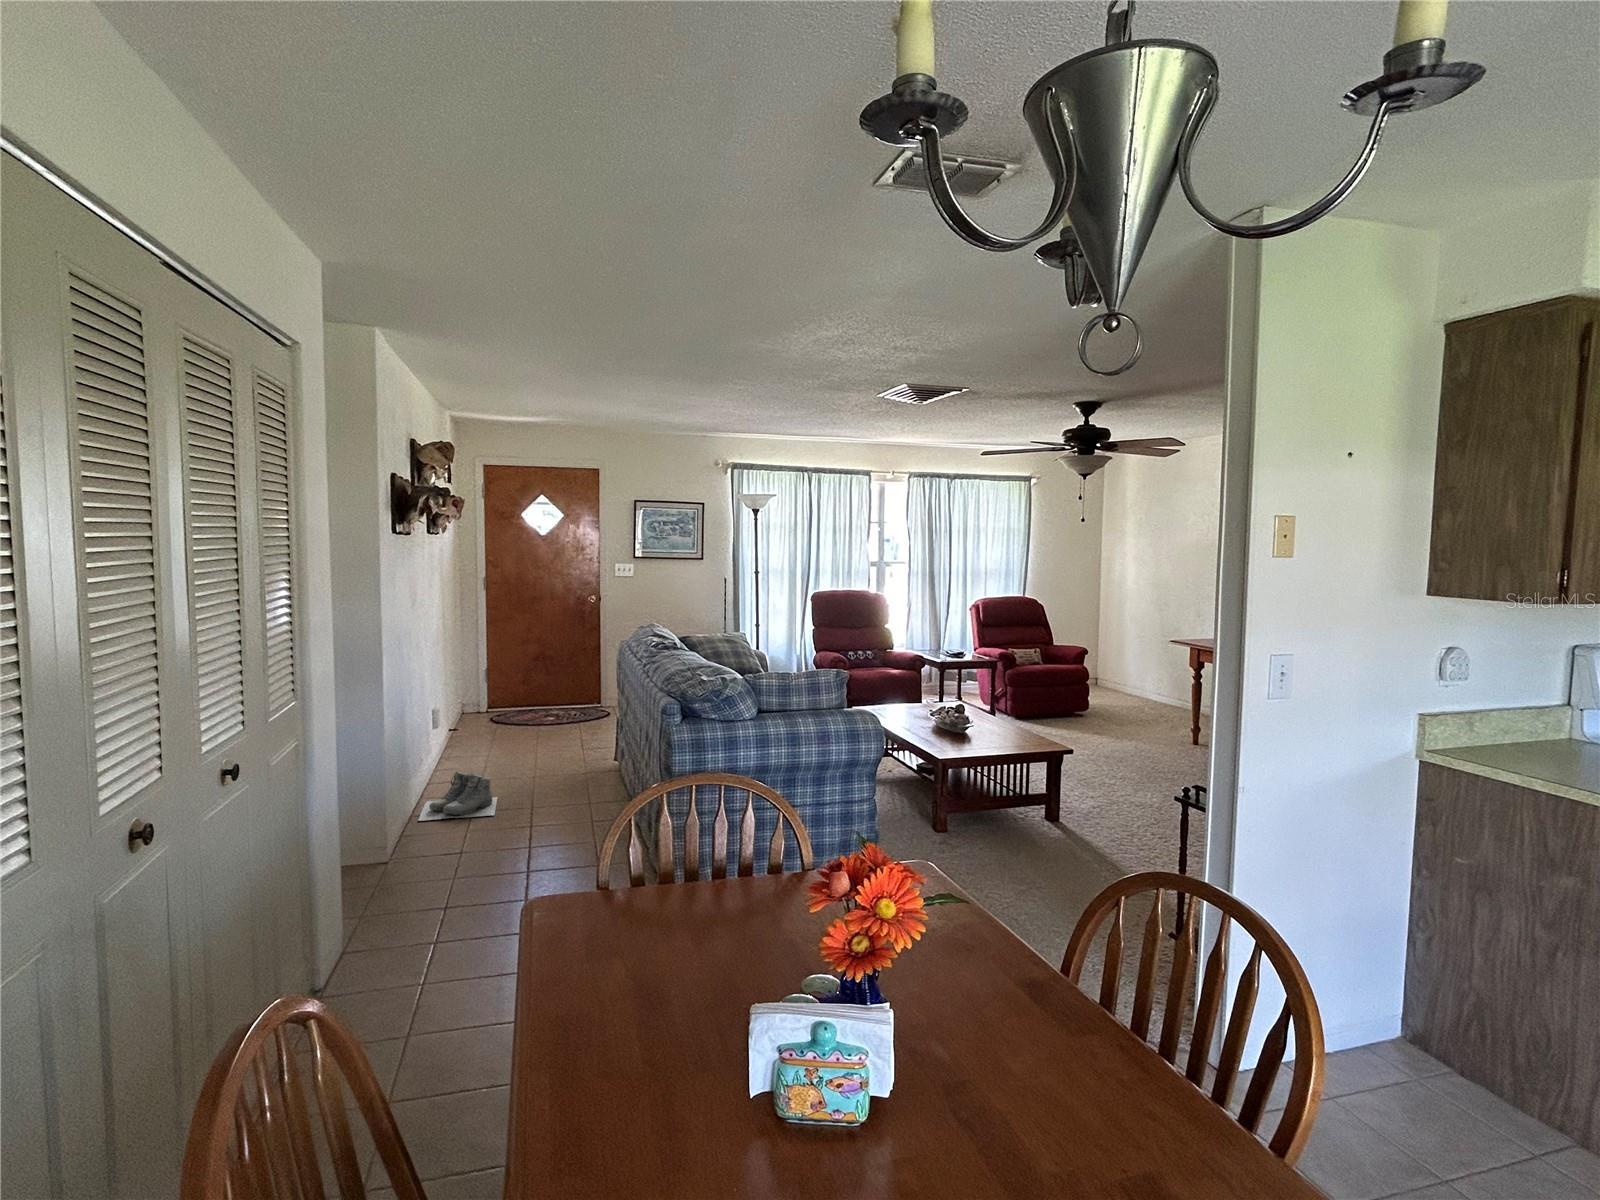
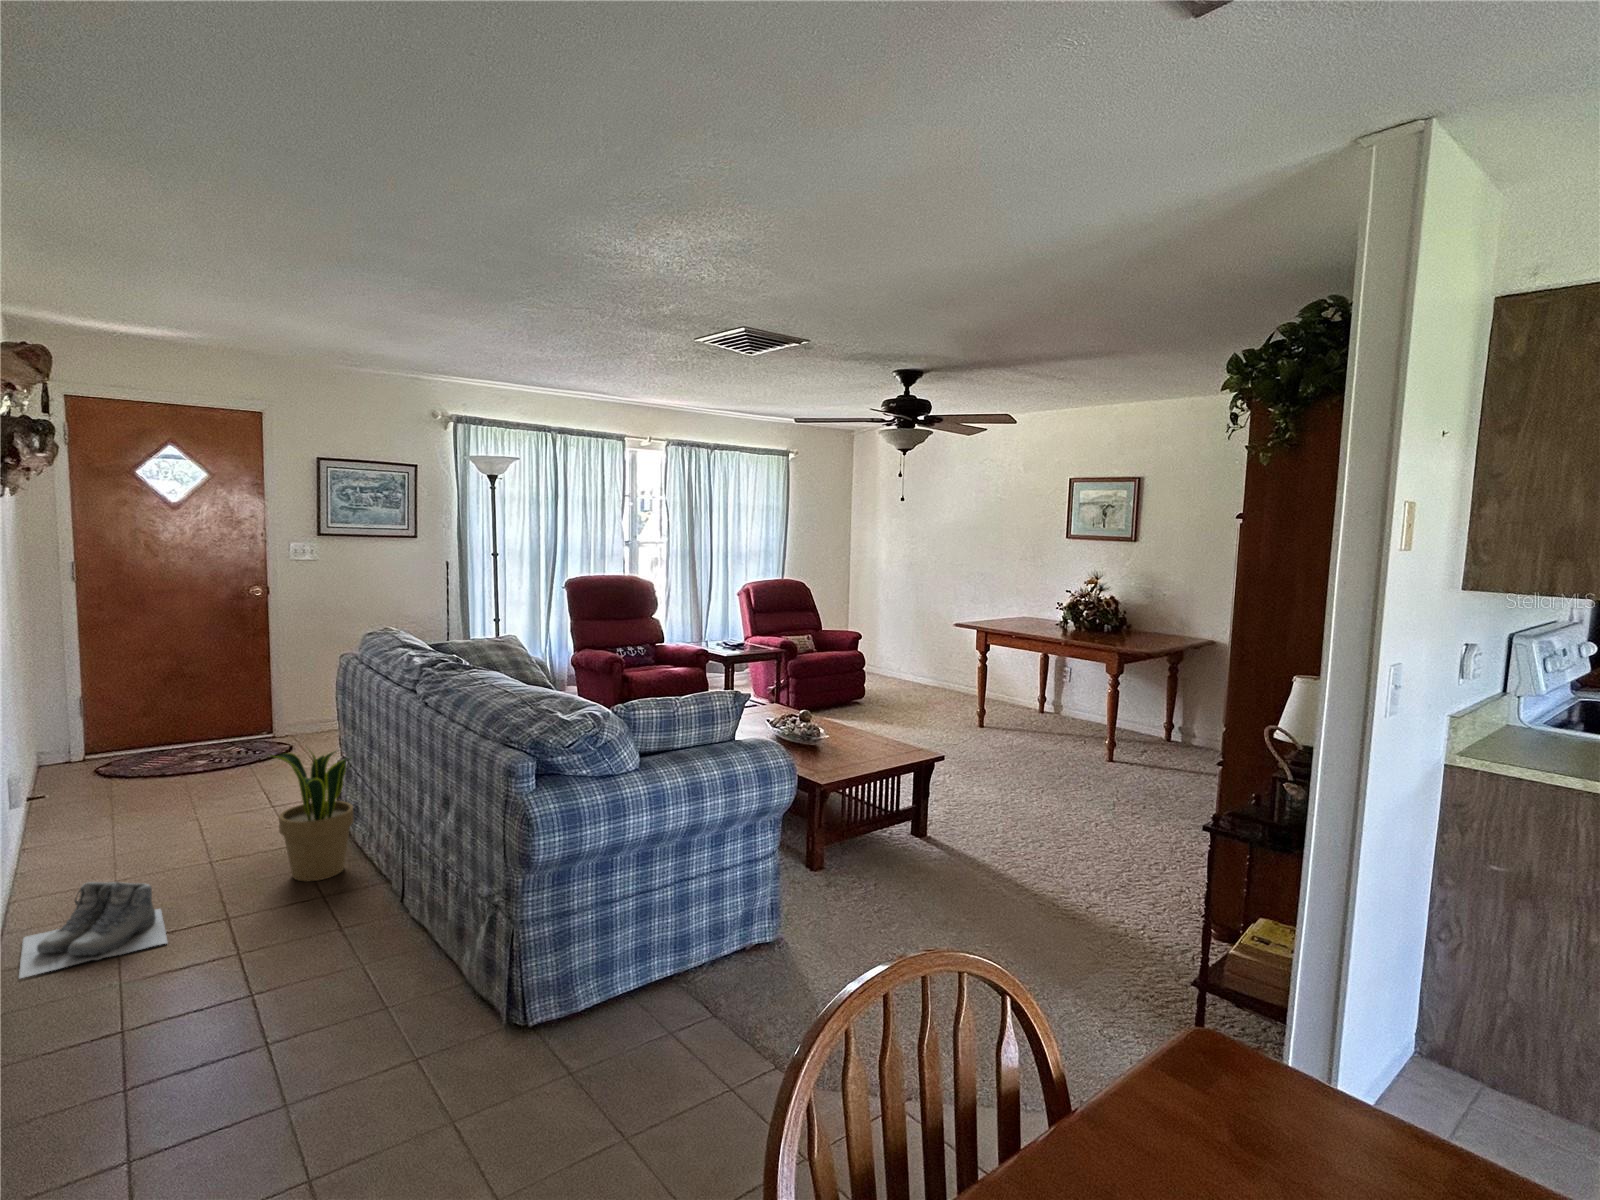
potted plant: none [561,700,614,794] -> present [273,749,354,881]

